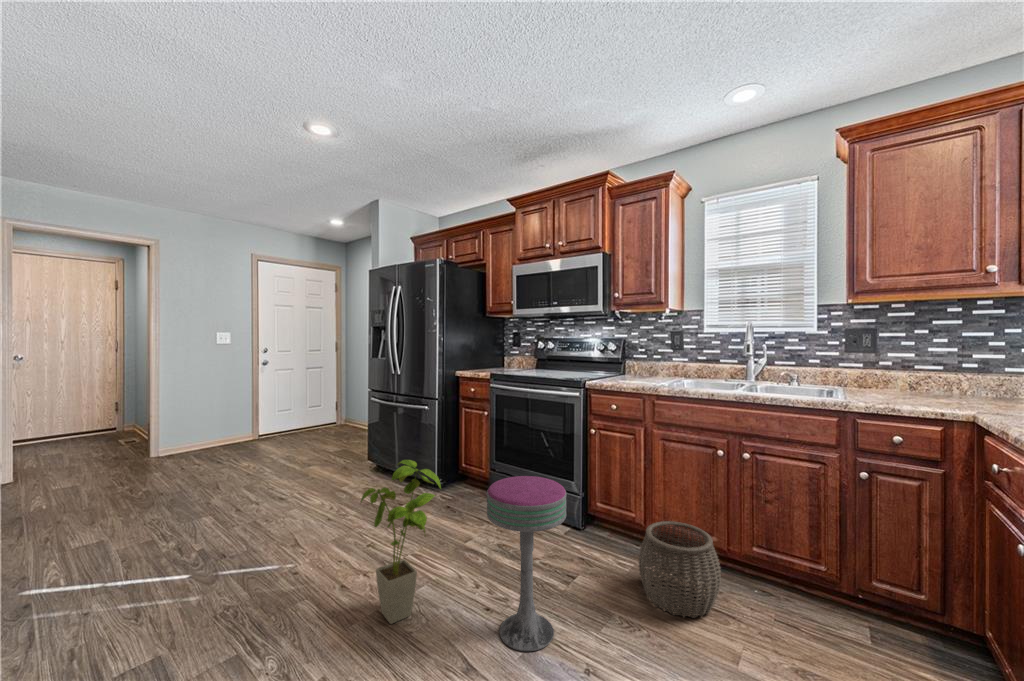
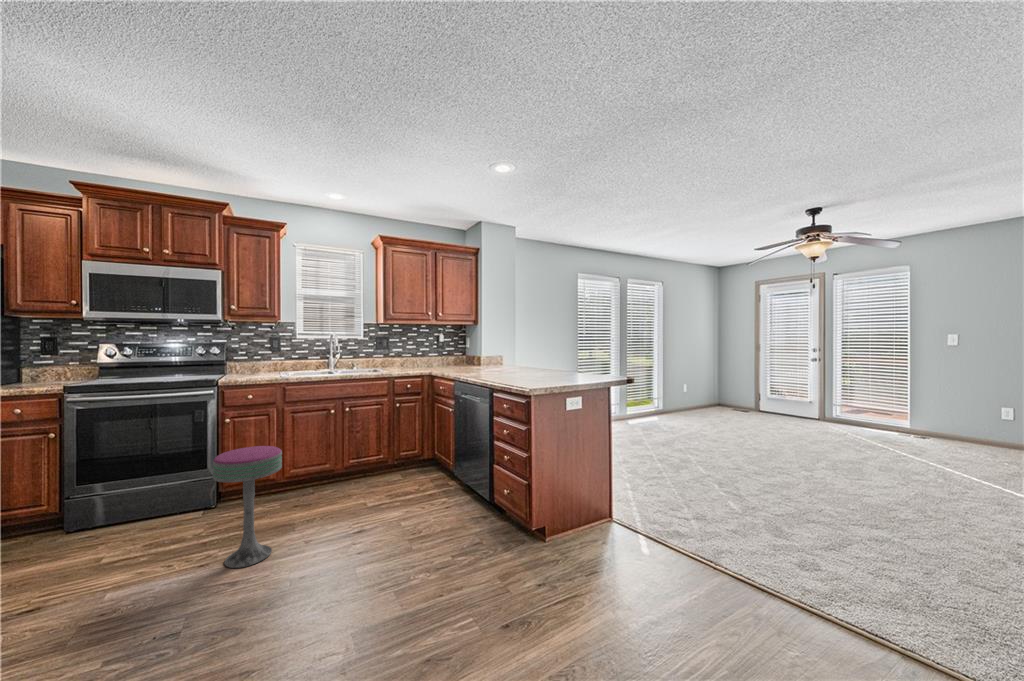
house plant: present [361,460,441,624] -> none [61,464,171,629]
woven basket: present [639,521,721,618] -> none [295,457,347,509]

